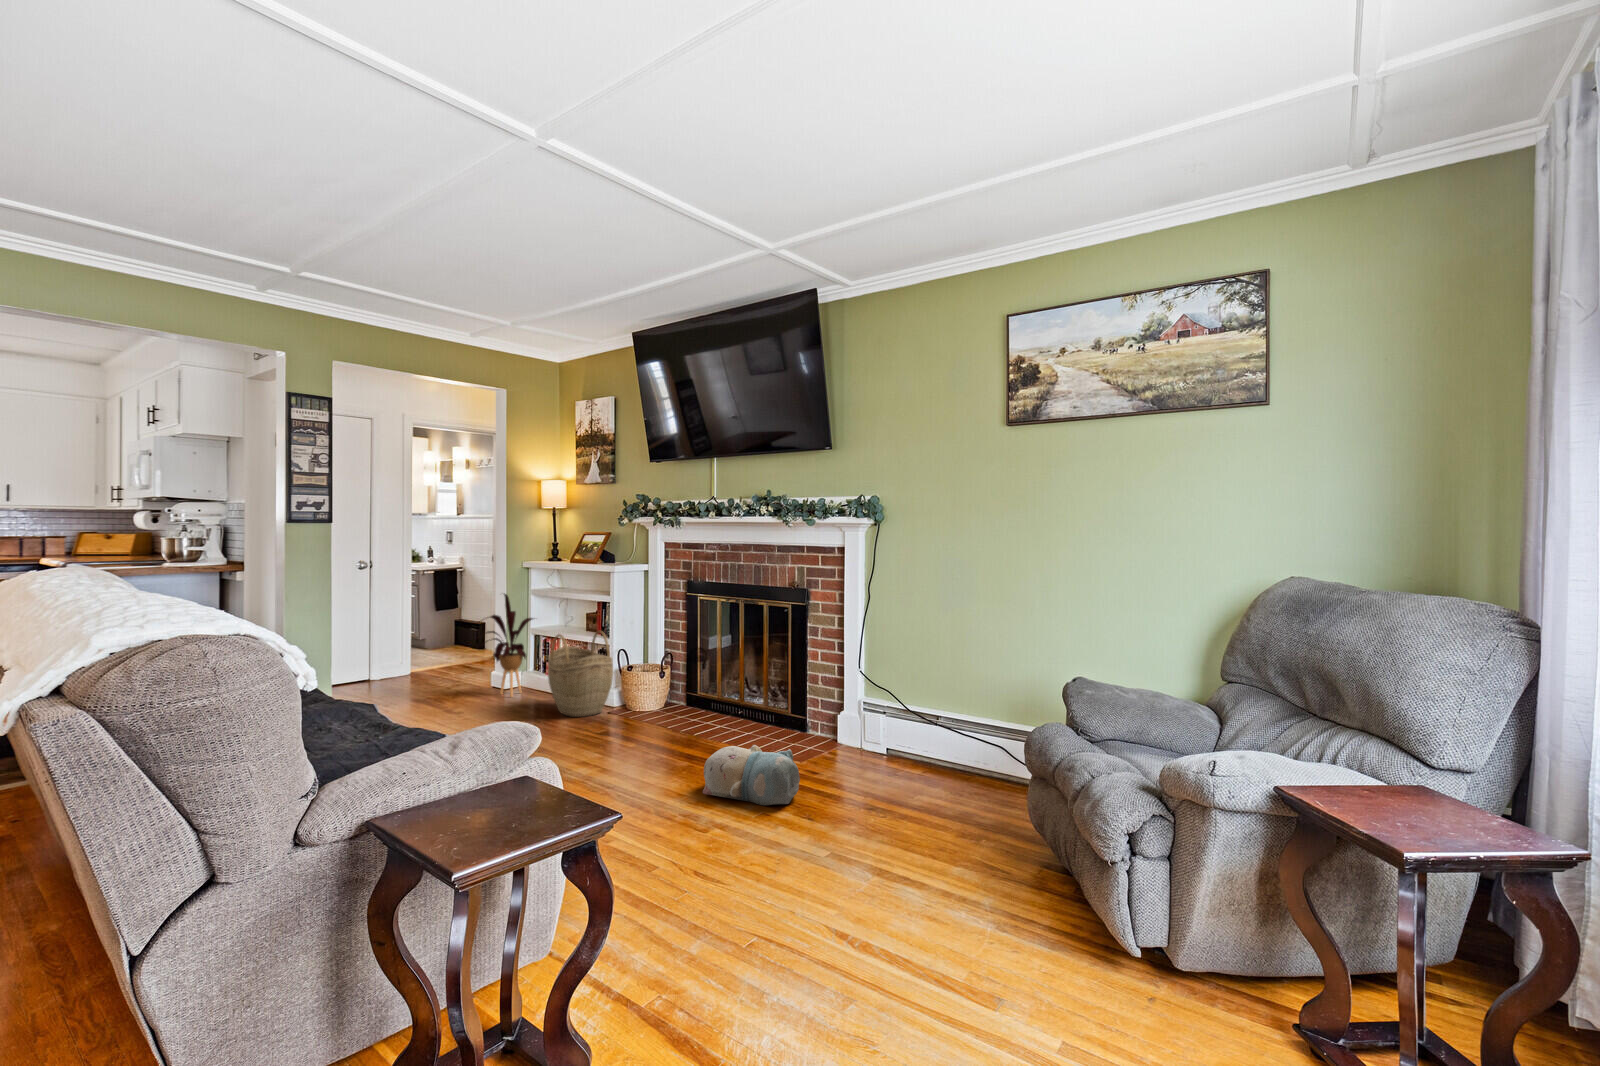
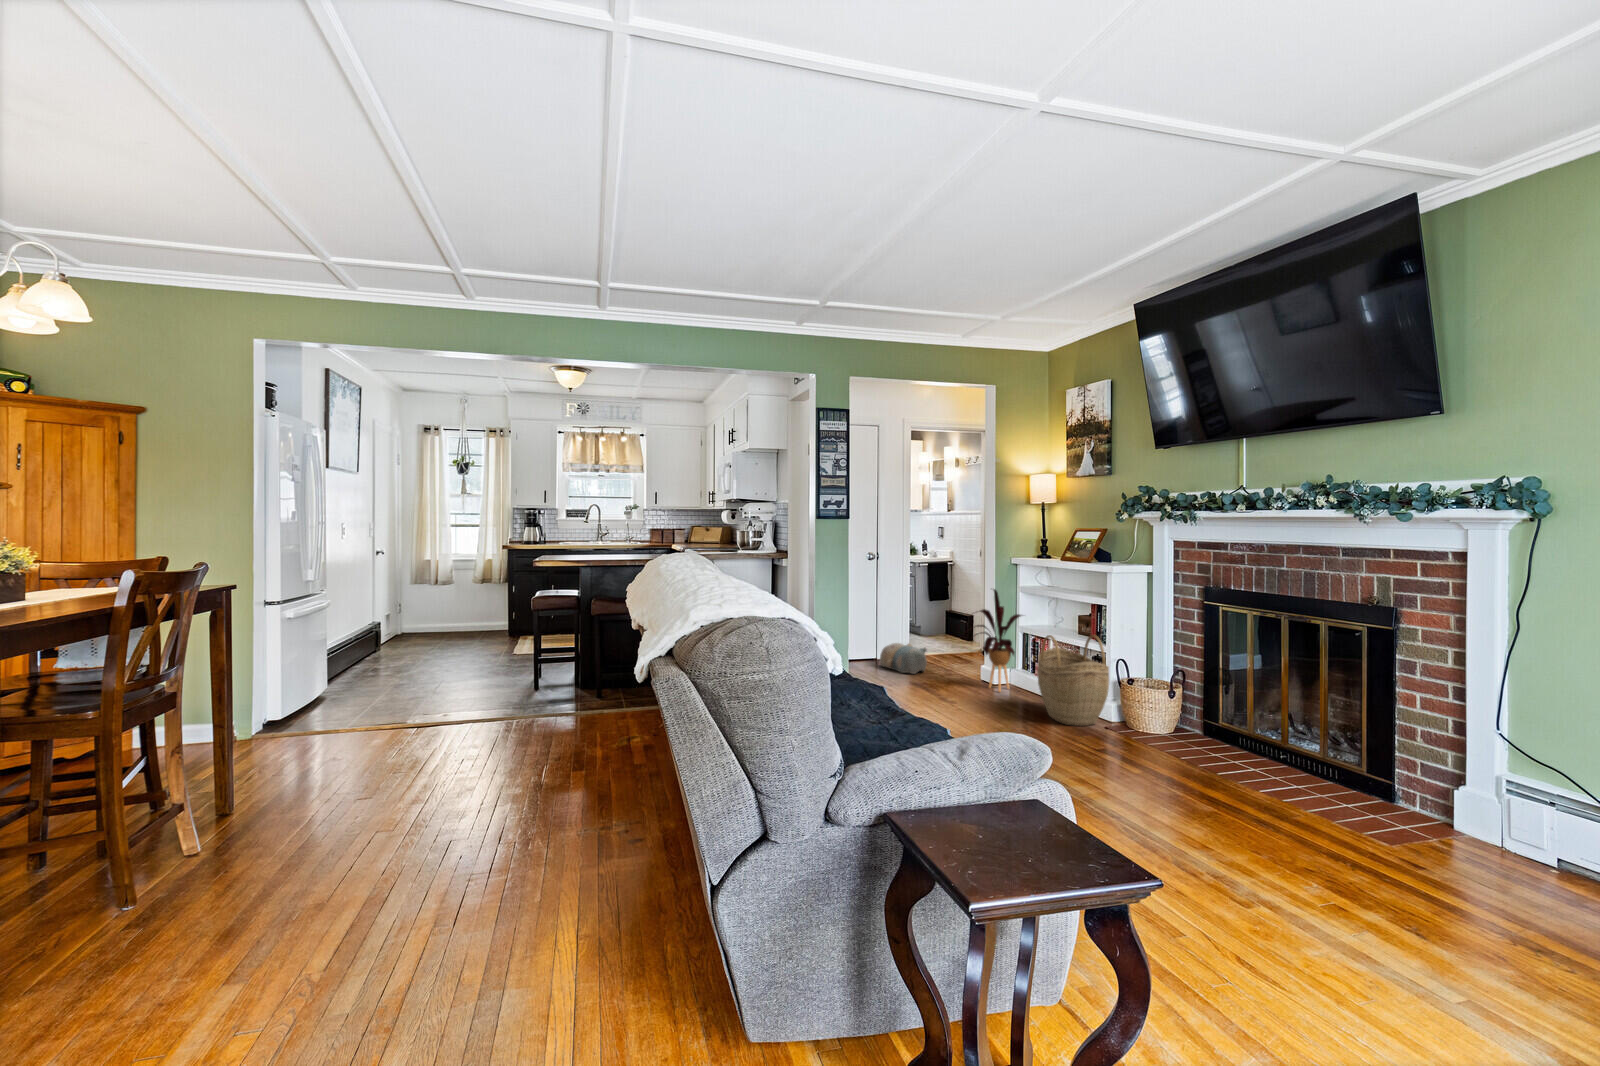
plush toy: present [703,745,800,805] -> present [878,643,927,674]

